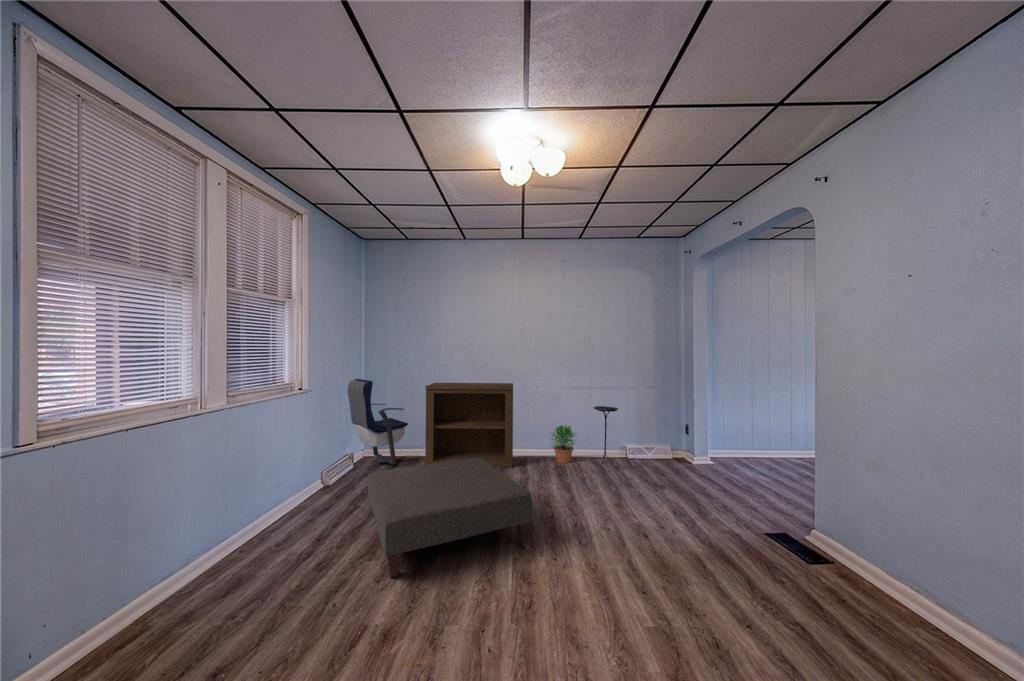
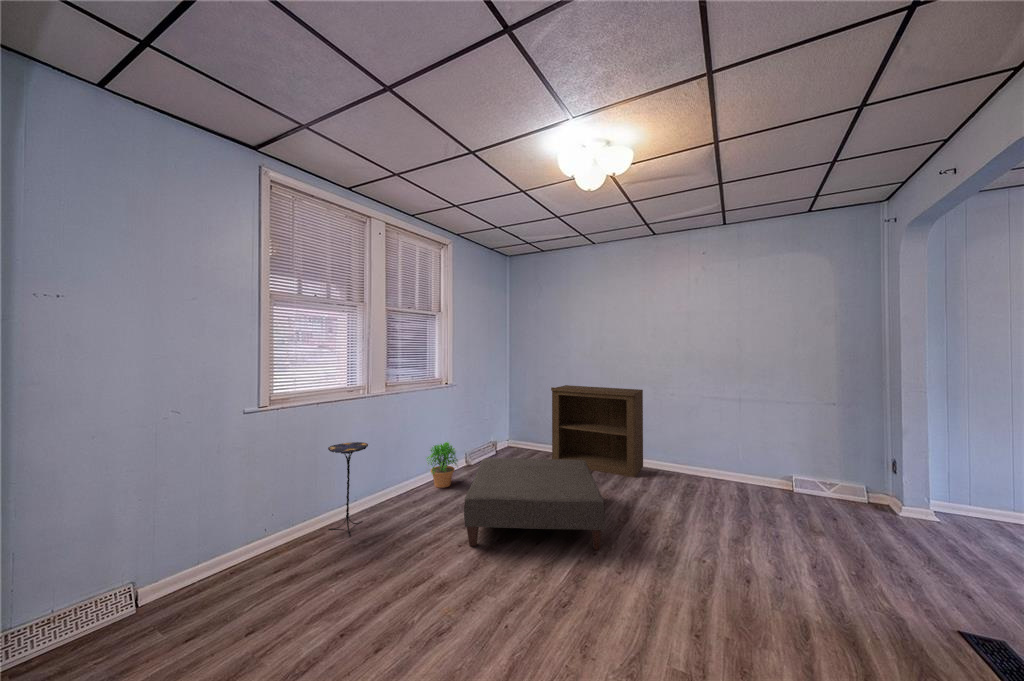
armchair: present [348,379,408,464] -> none [492,379,539,456]
side table: present [594,406,618,461] -> present [328,442,368,536]
potted plant: present [551,425,575,463] -> present [427,442,458,488]

